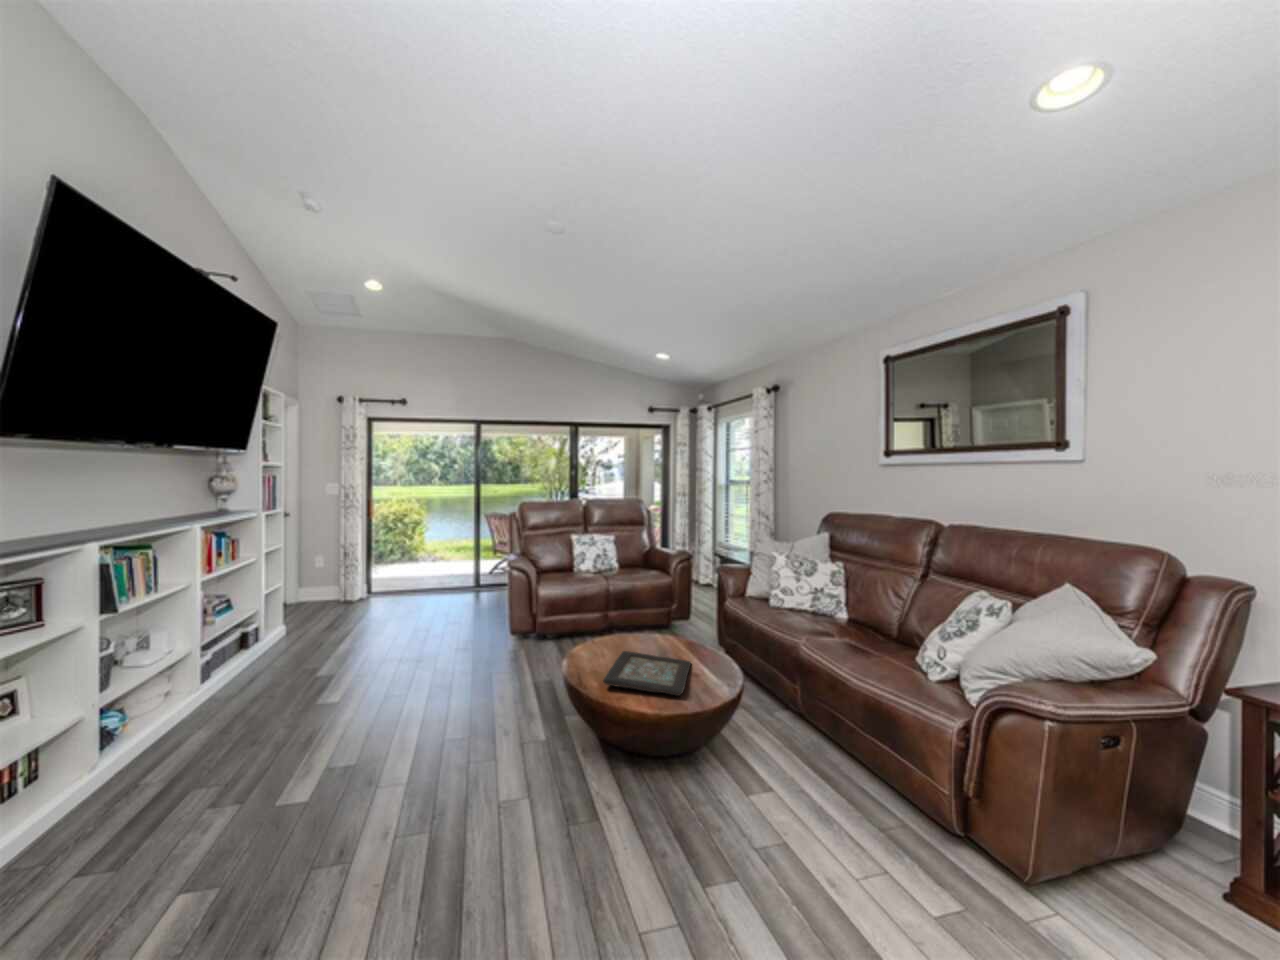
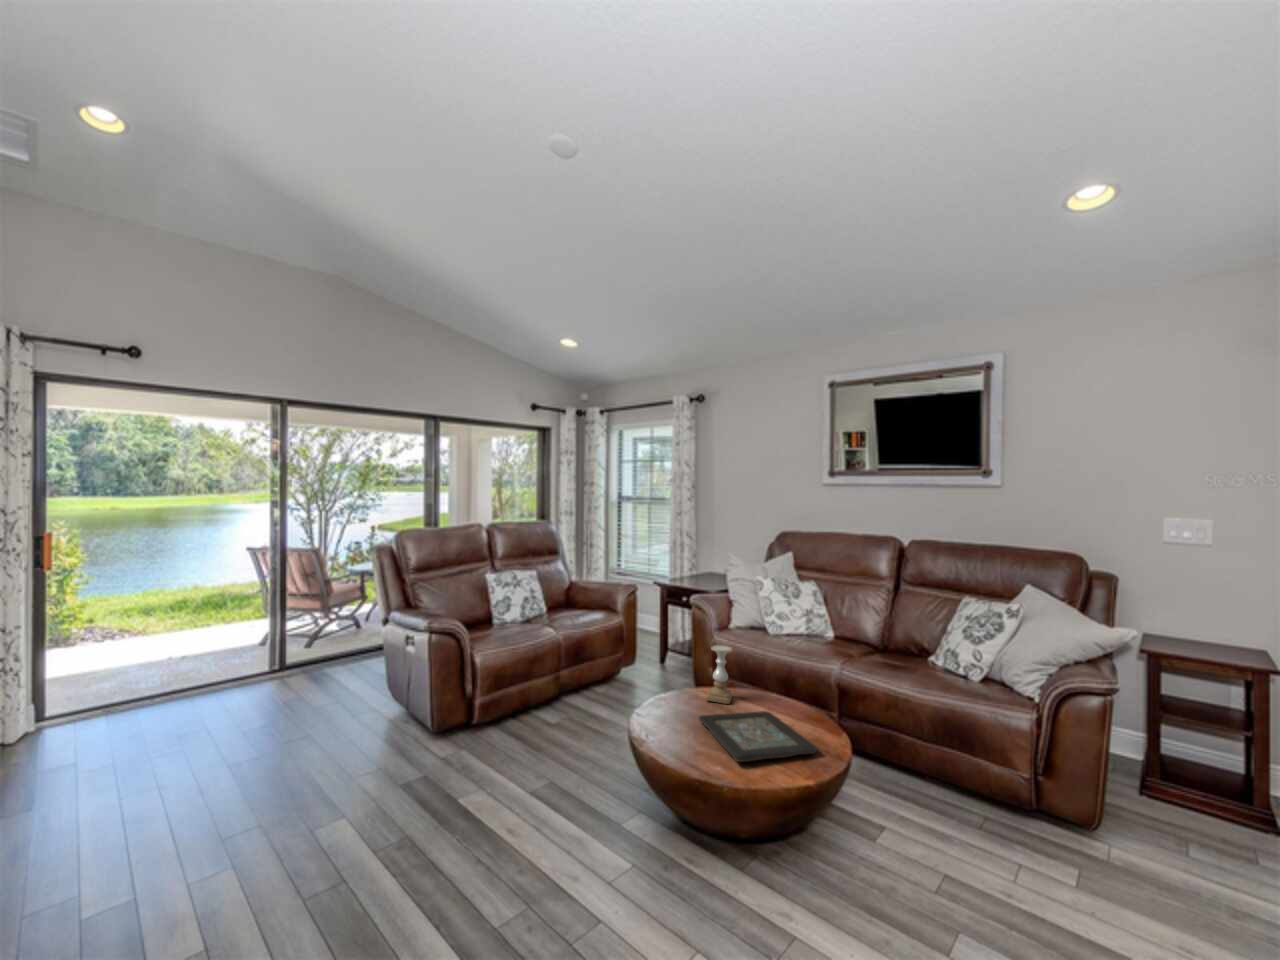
candle holder: none [652,599,680,650] -> present [706,645,732,704]

